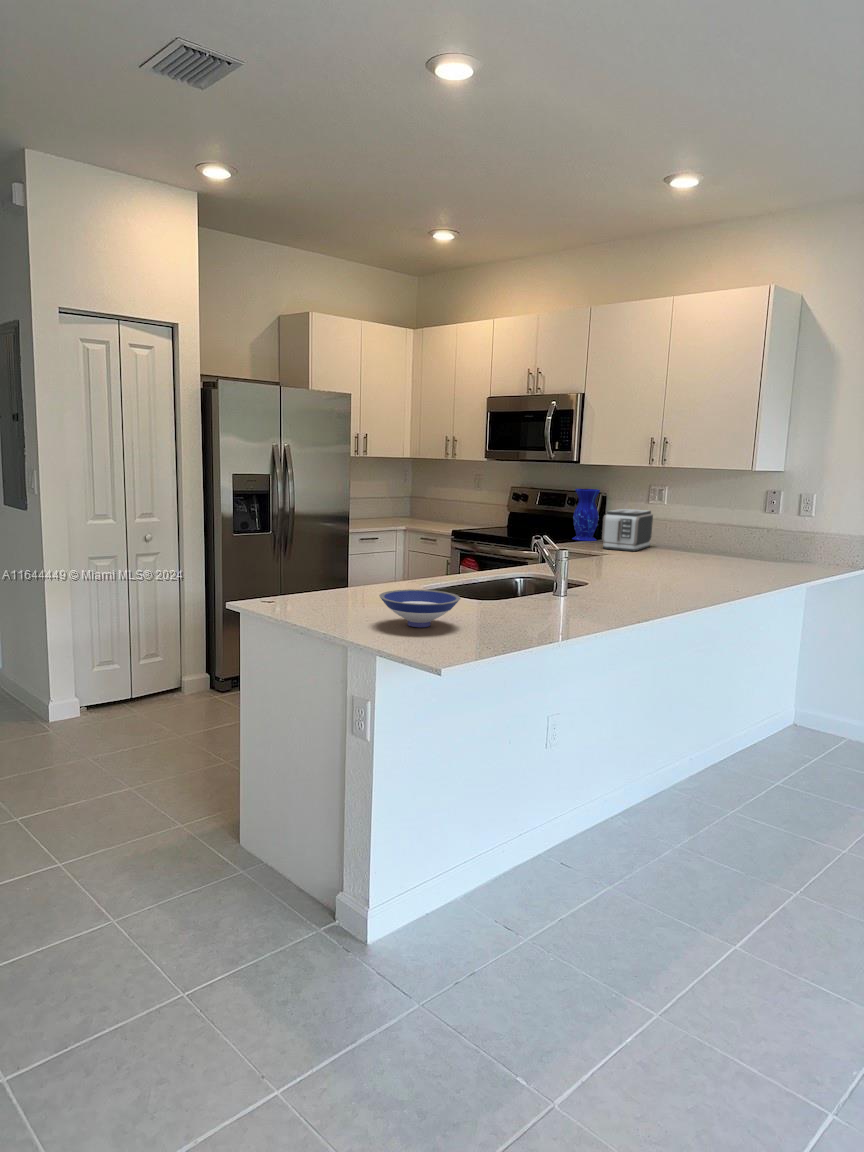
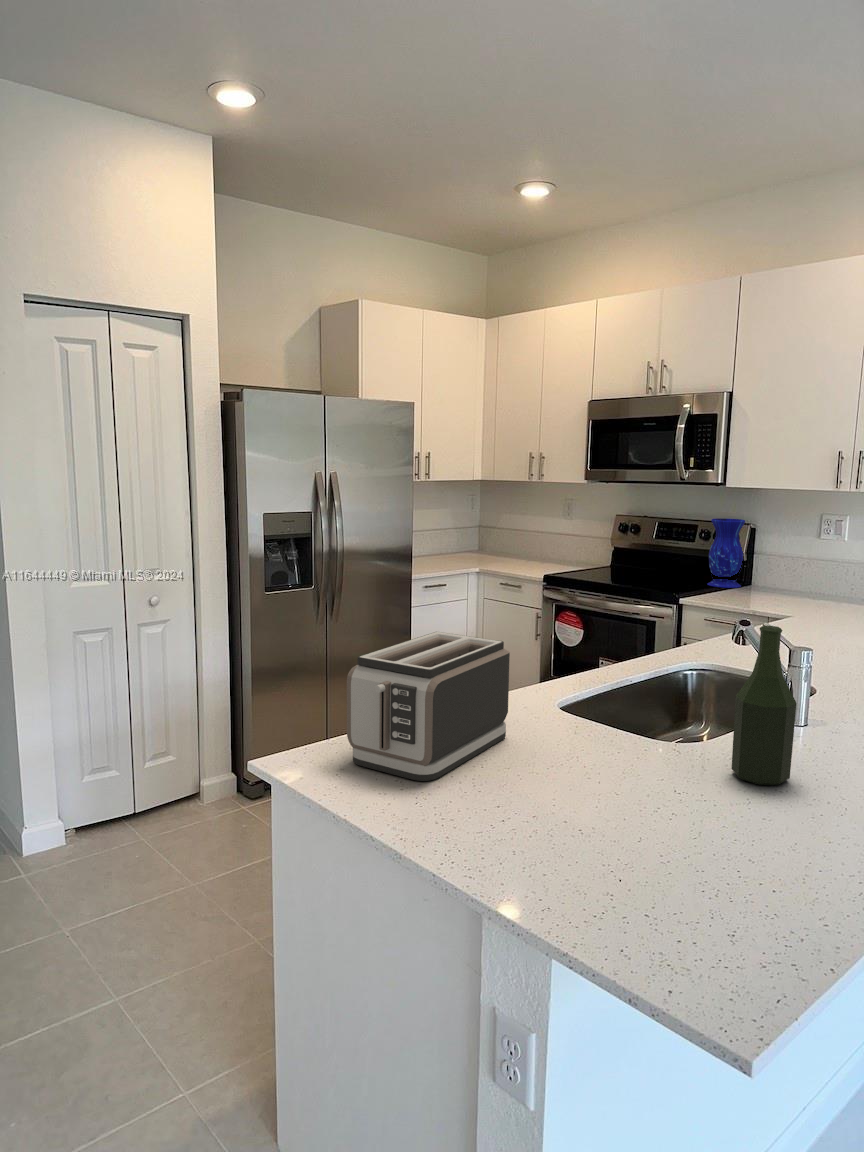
toaster: present [602,509,653,551] -> present [347,632,510,781]
bottle: none [505,527,539,618] -> present [731,626,797,785]
bowl: present [379,589,461,627] -> none [529,741,680,824]

